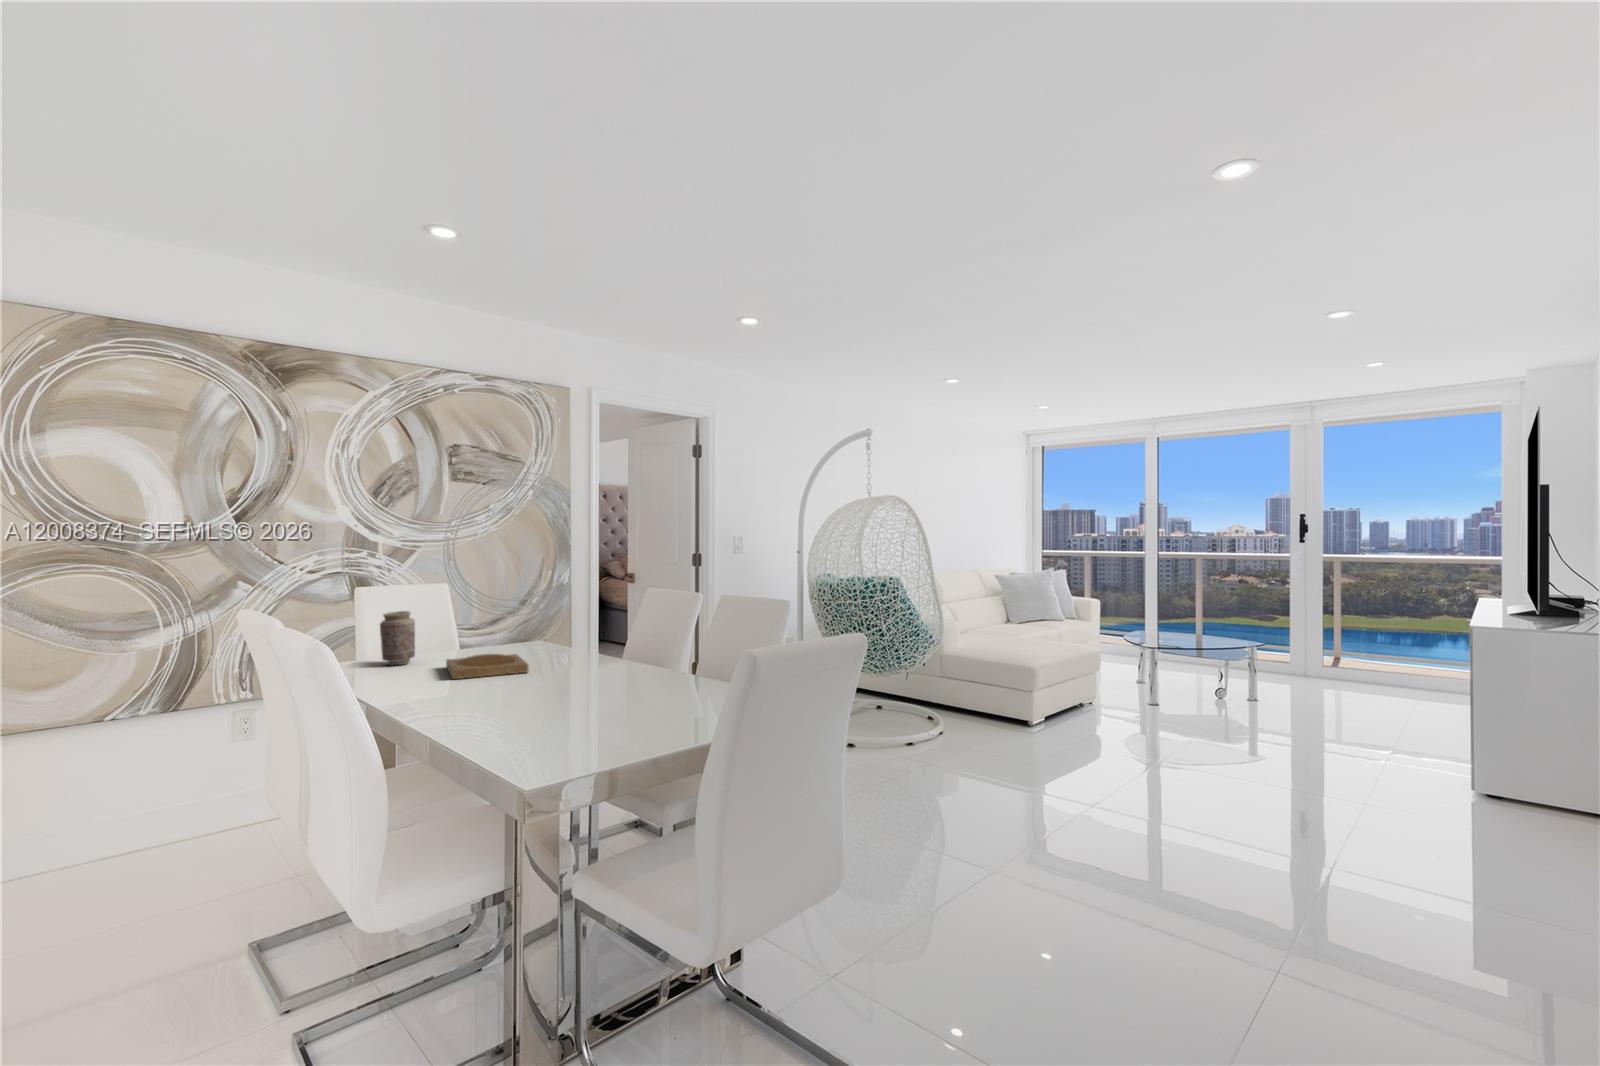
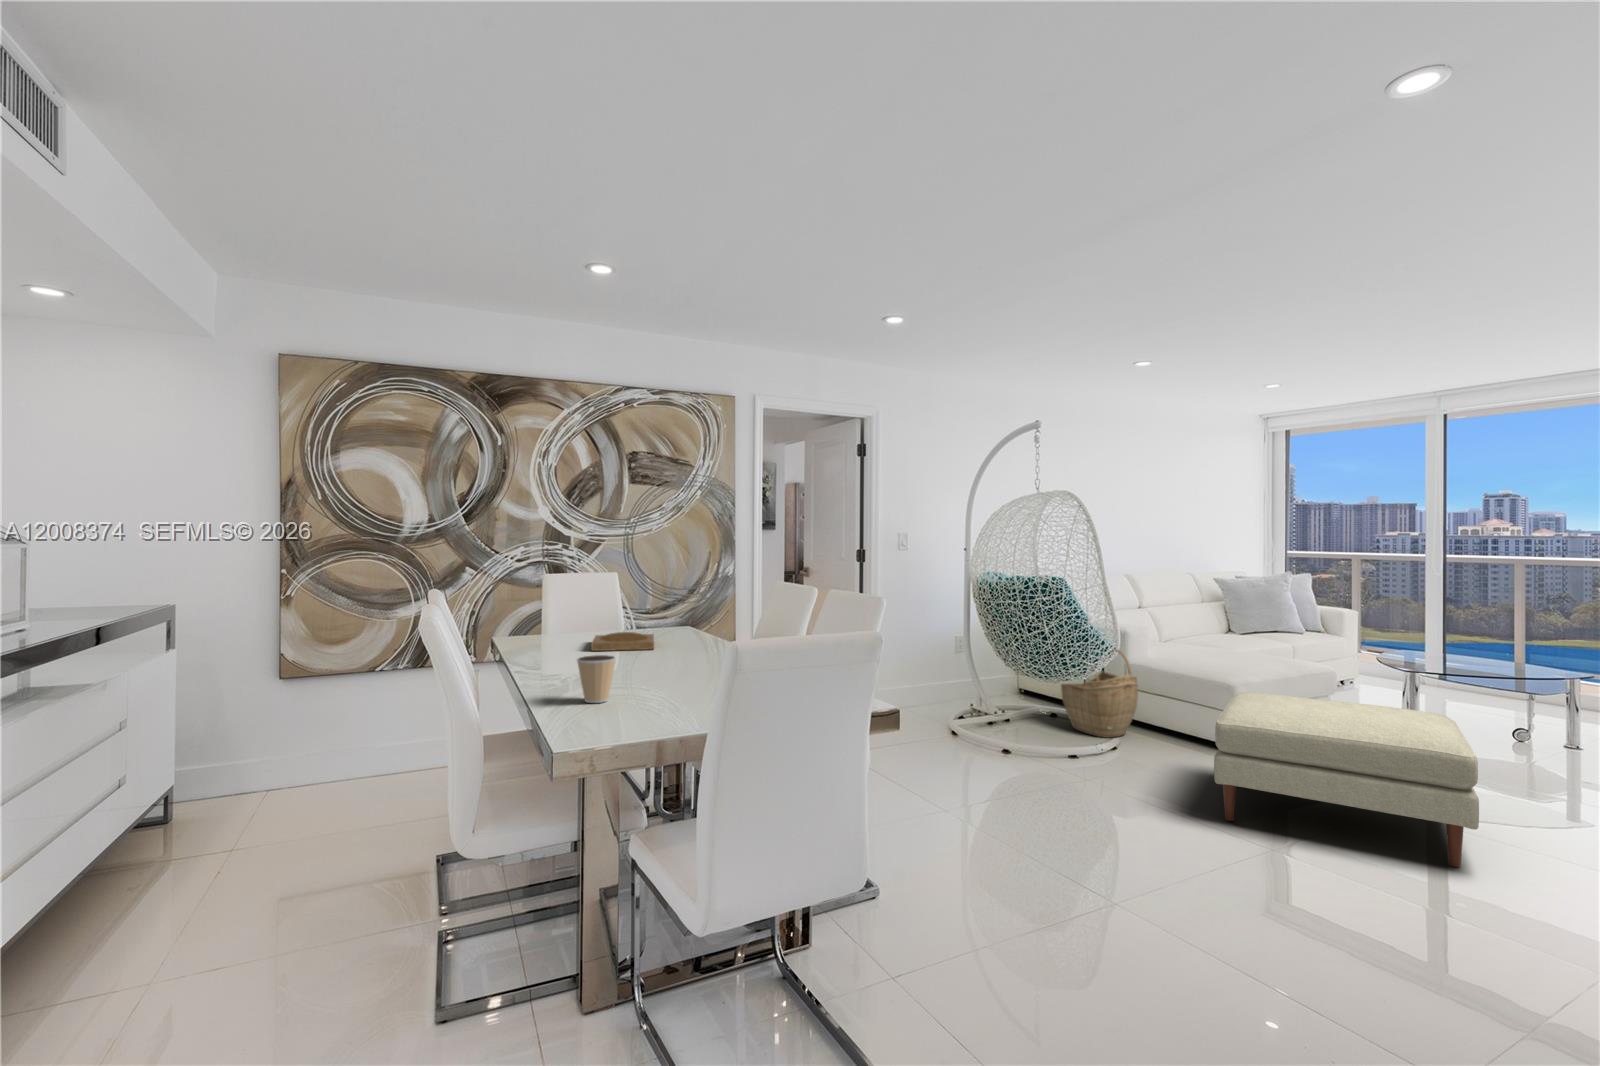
vase: present [380,611,415,665] -> none [549,593,577,638]
woven basket: none [888,641,956,723] -> present [1061,650,1138,738]
ottoman: none [1045,675,1242,806] -> present [1214,692,1479,868]
coffee cup: none [505,688,552,745] -> present [577,655,616,703]

